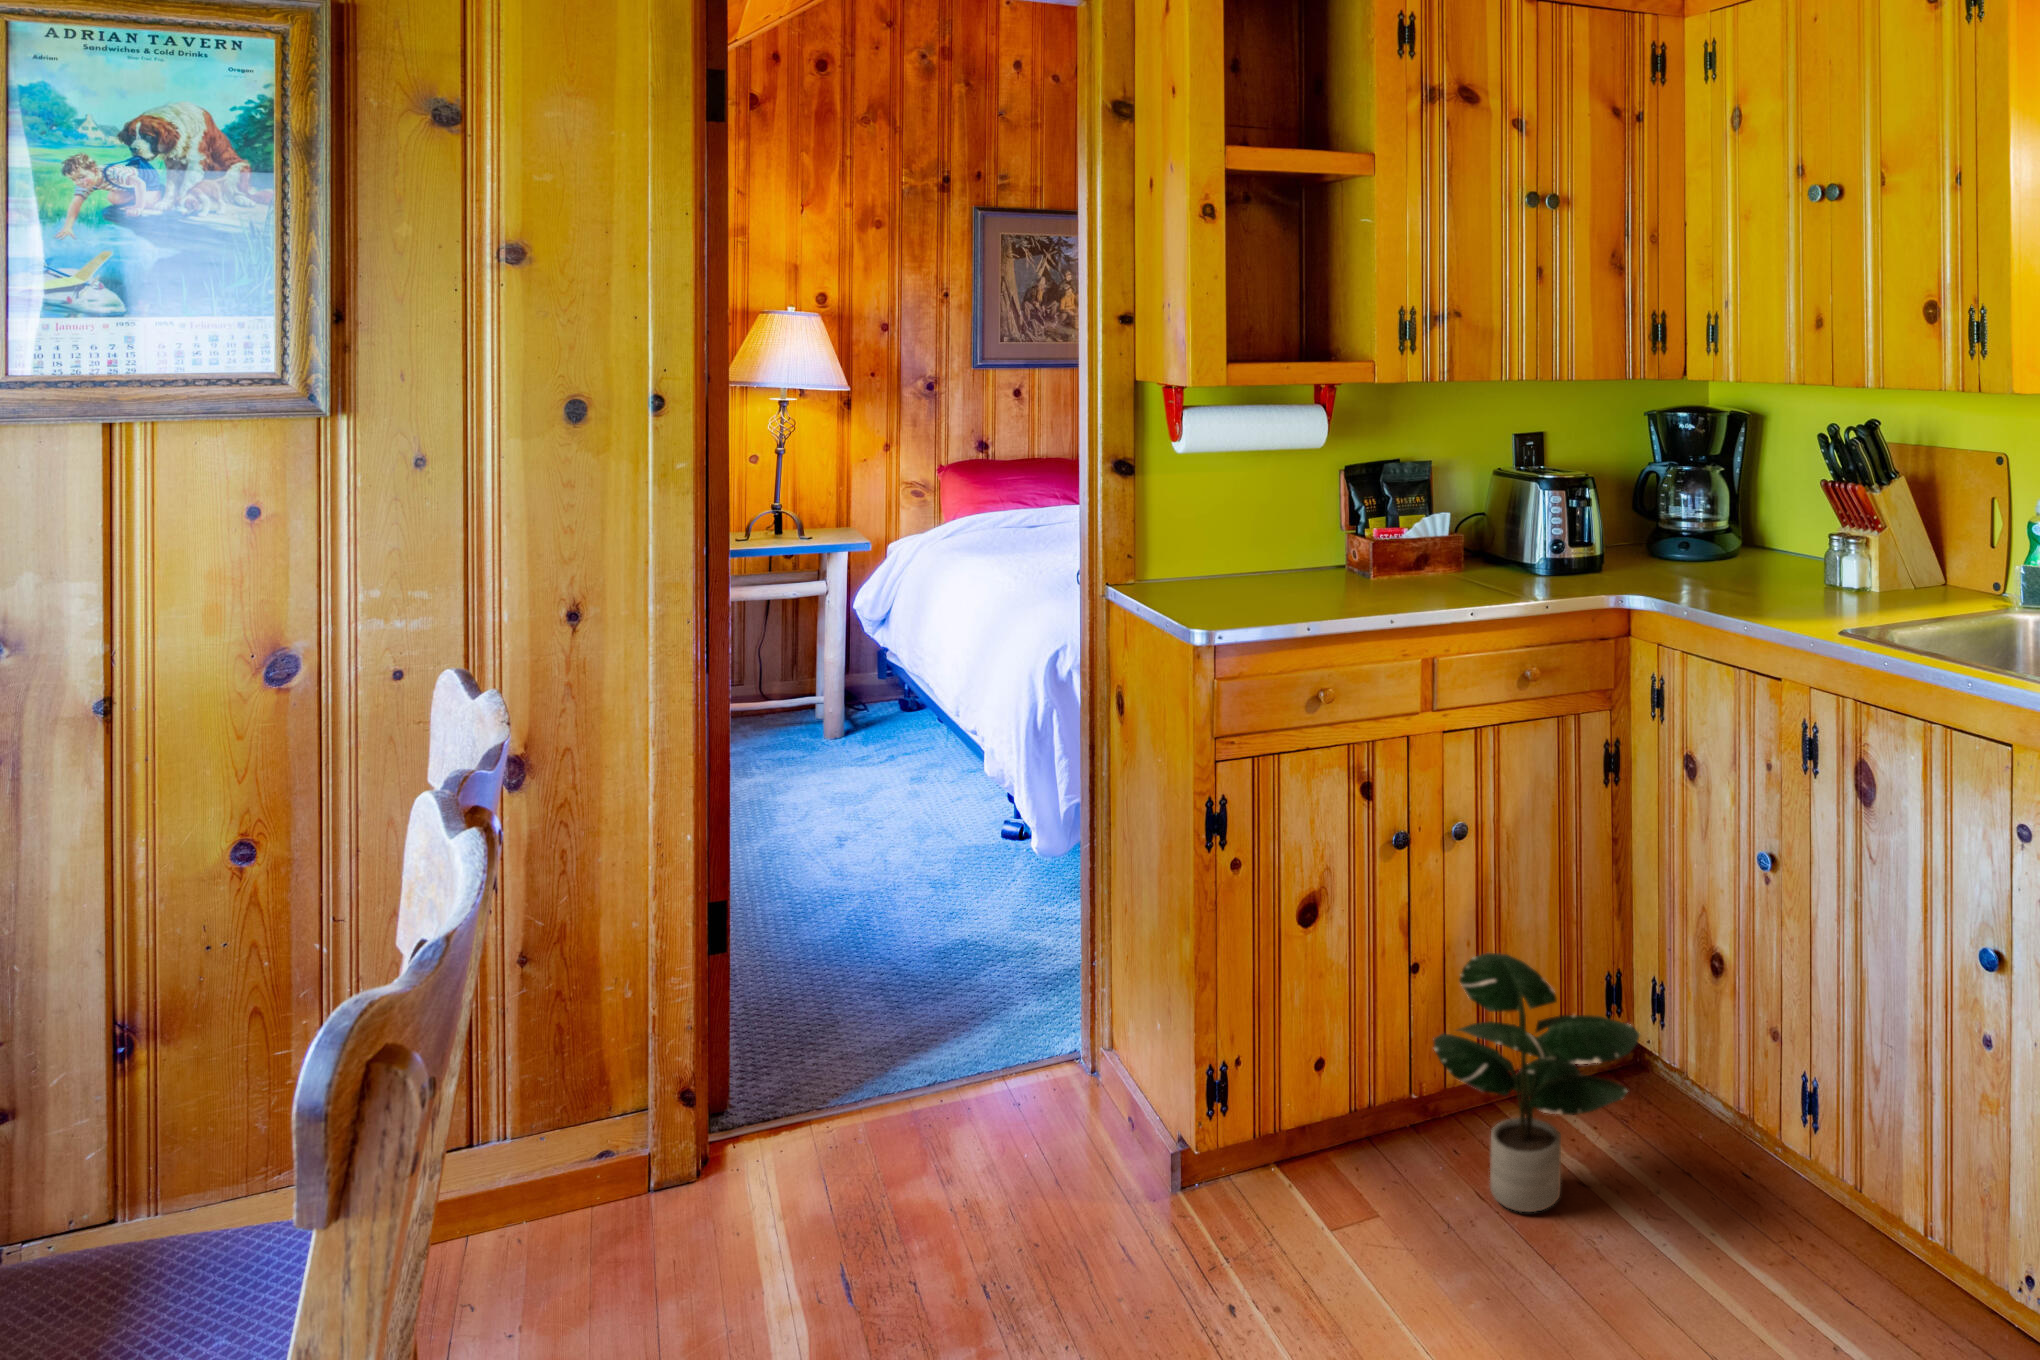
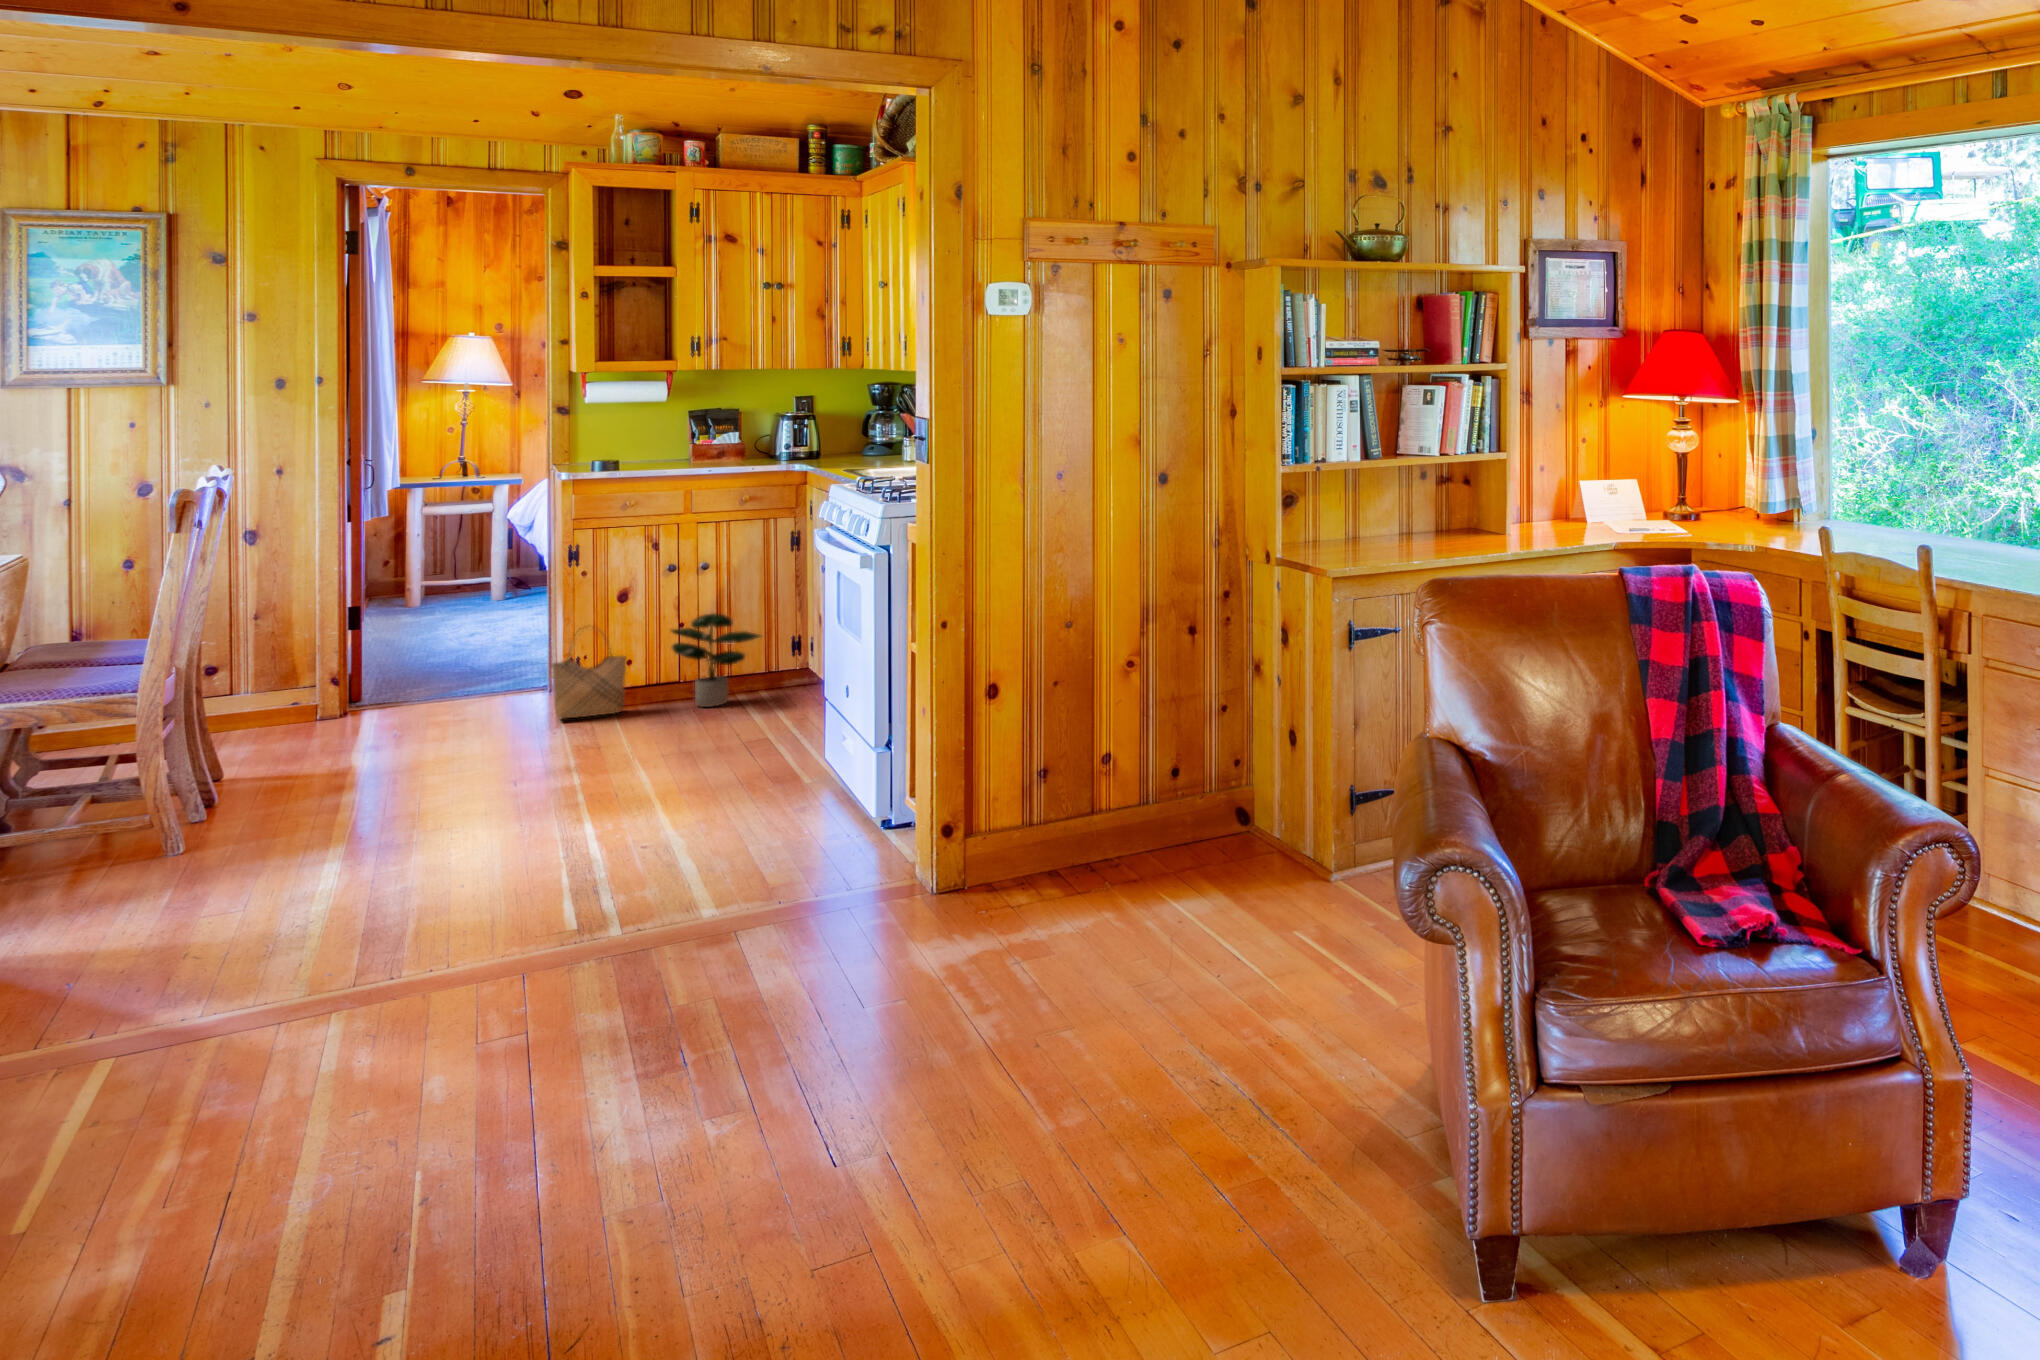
woven basket: none [1199,1005,1350,1266] -> present [552,627,626,719]

